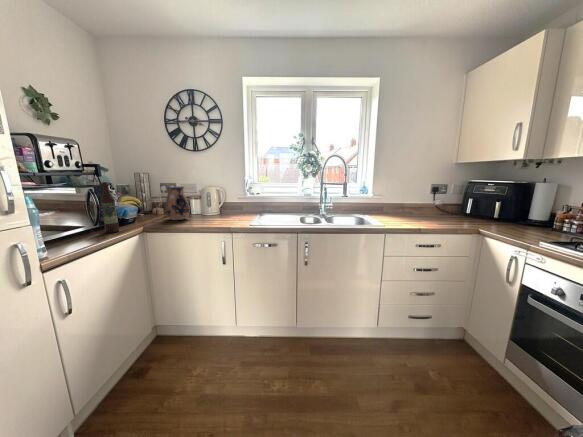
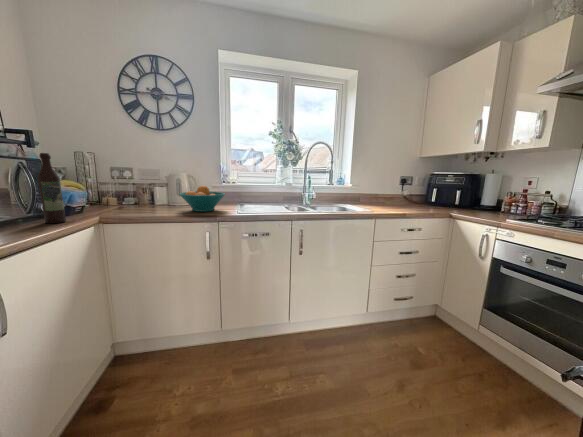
ceramic pitcher: present [165,186,190,220] -> none [125,169,158,210]
fruit bowl: none [204,200,243,223] -> present [179,185,225,212]

